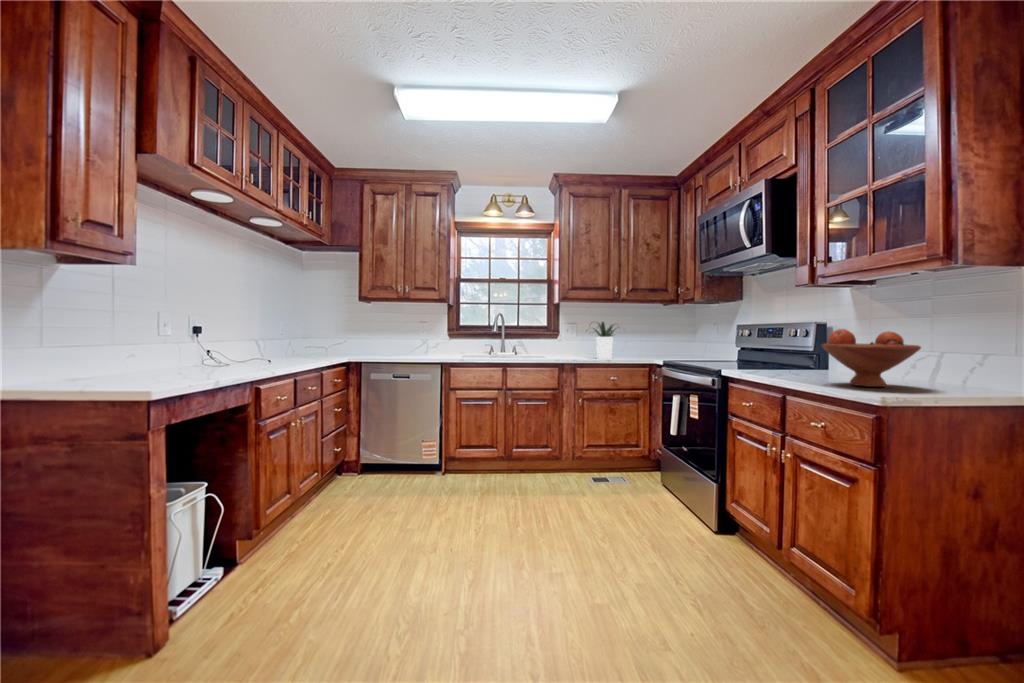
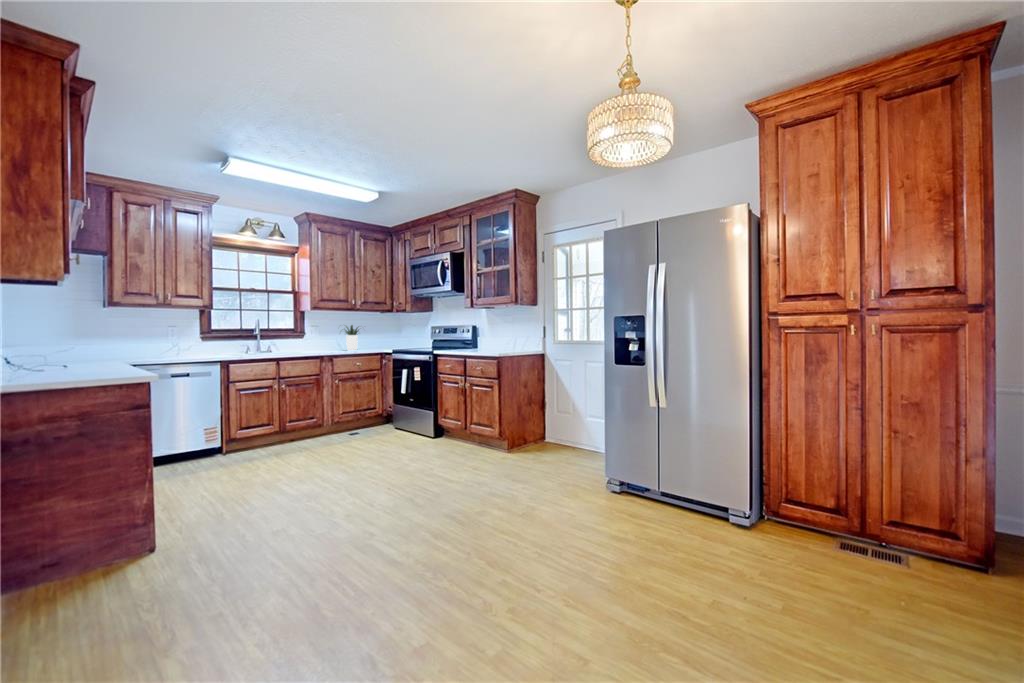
fruit bowl: present [822,329,921,387] -> none [481,329,513,353]

